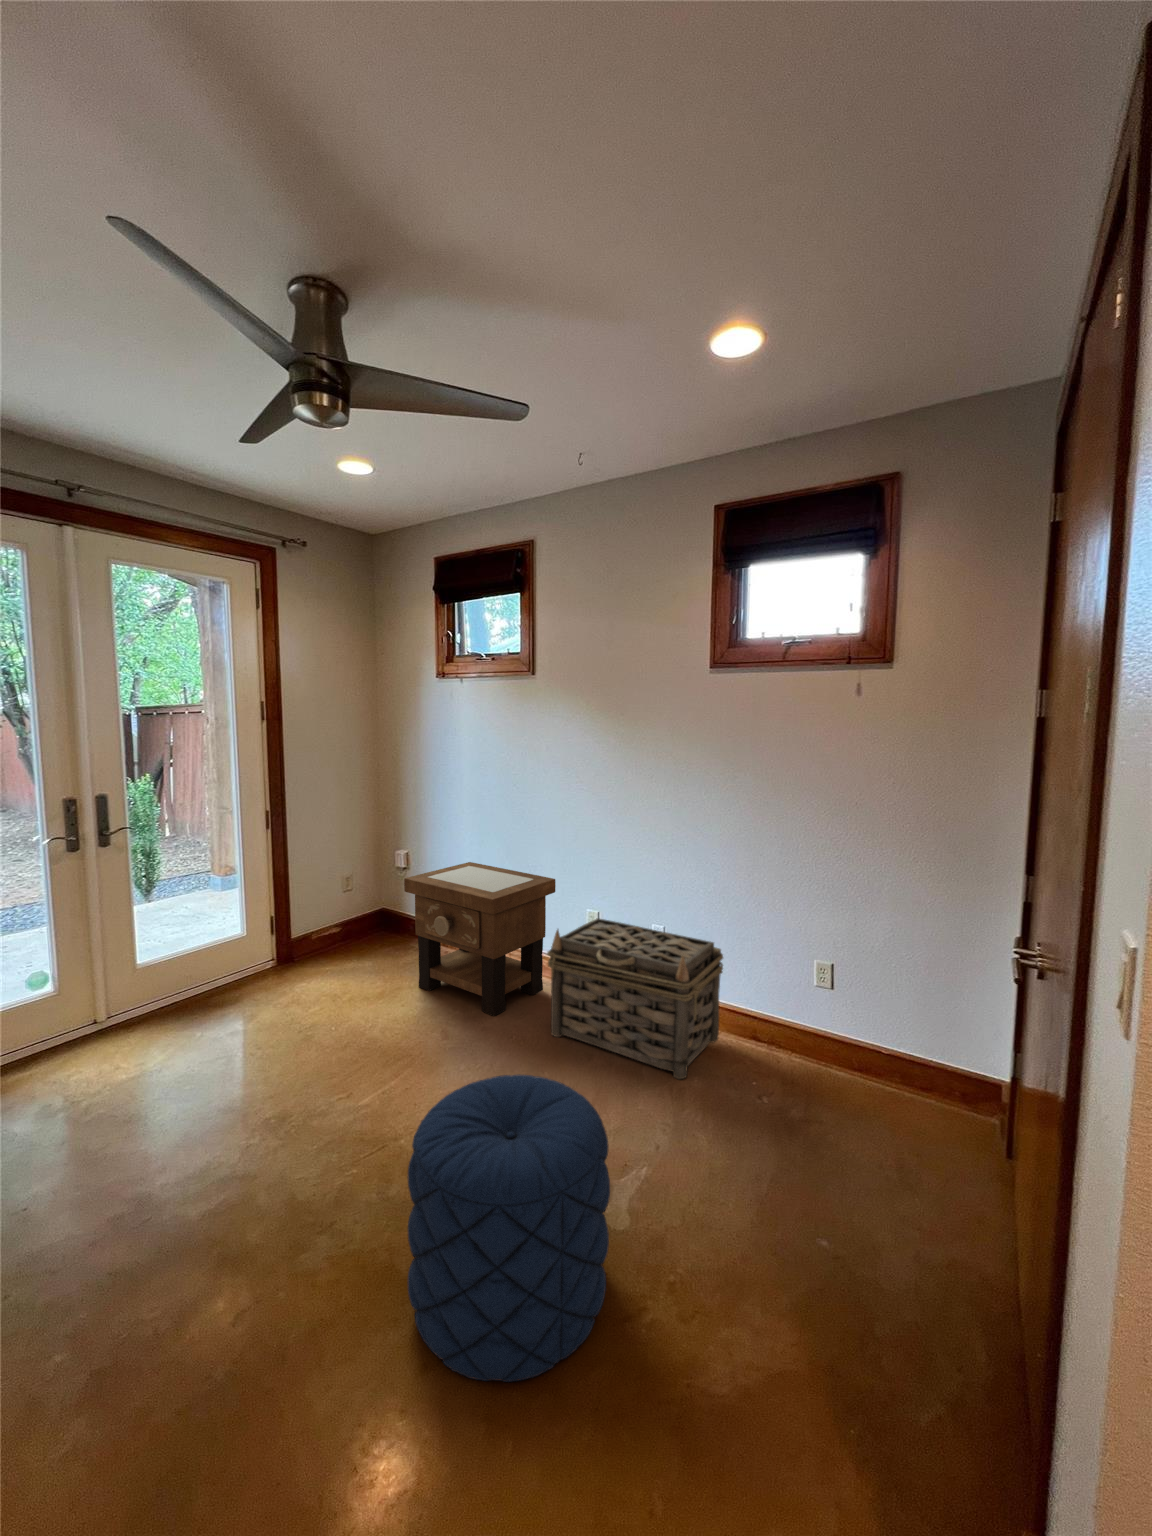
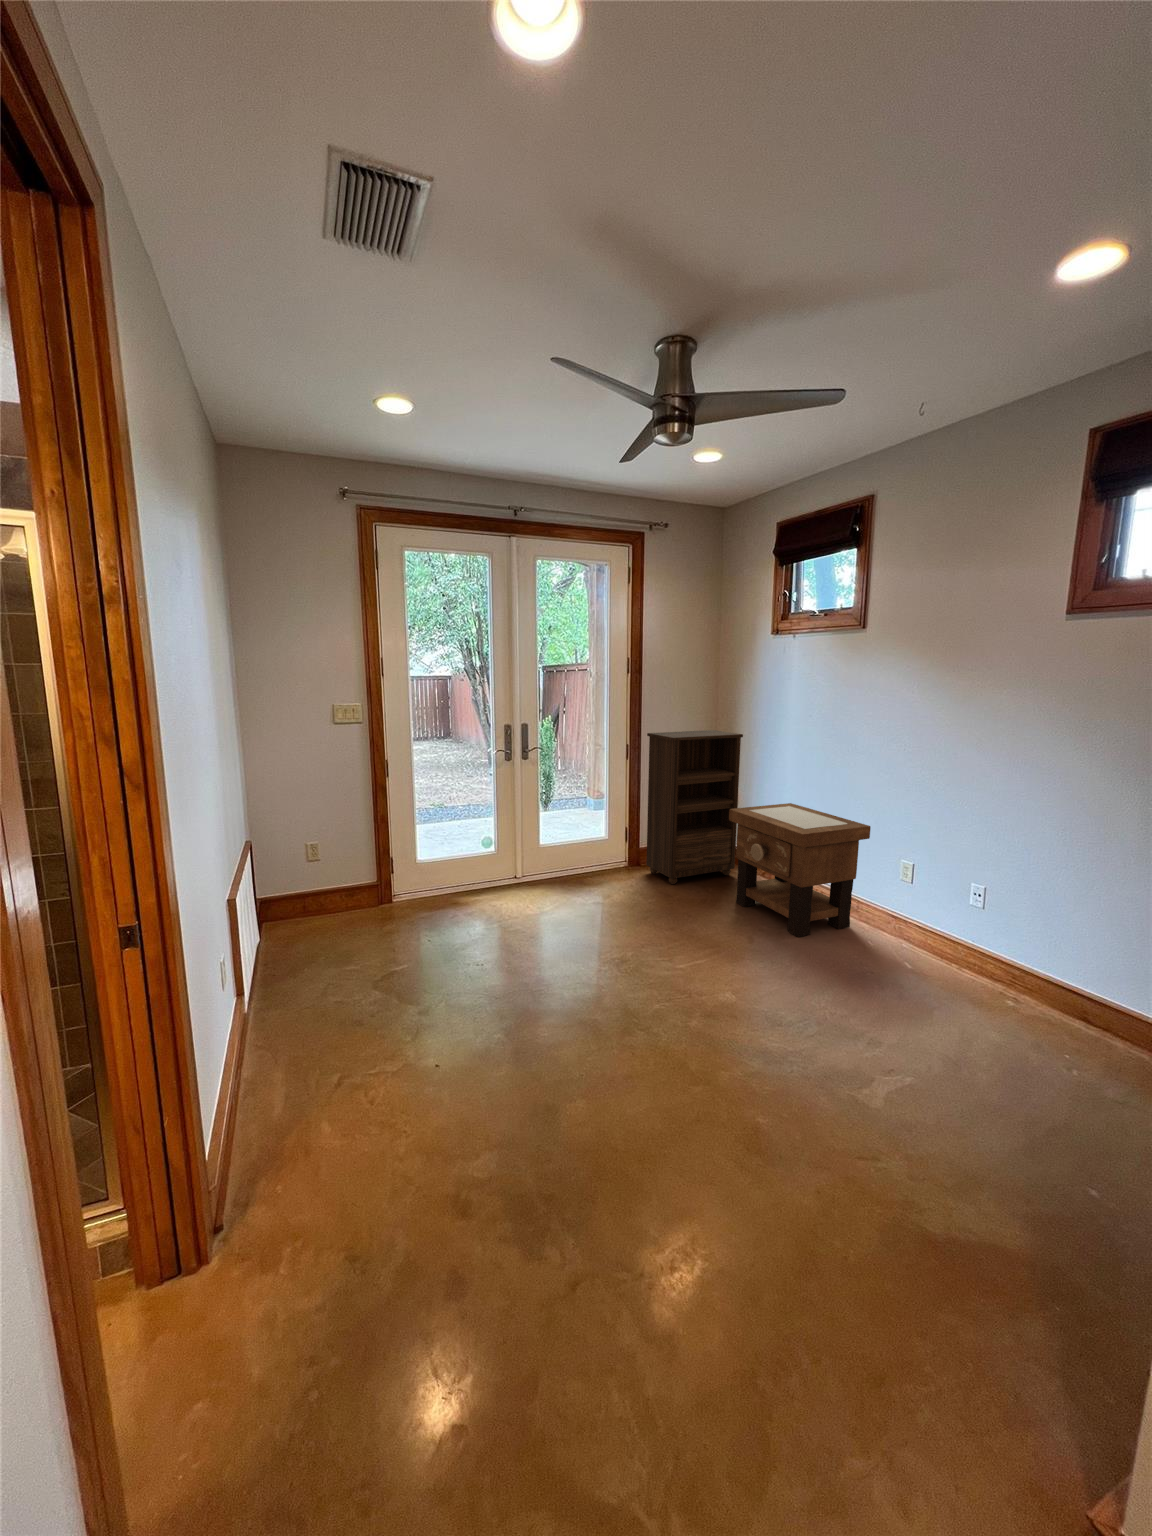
bookshelf: none [293,785,411,979] -> present [646,730,743,884]
basket: present [547,918,723,1079] -> none [849,867,1050,1029]
pouf: present [408,1075,610,1382] -> none [694,958,862,1168]

